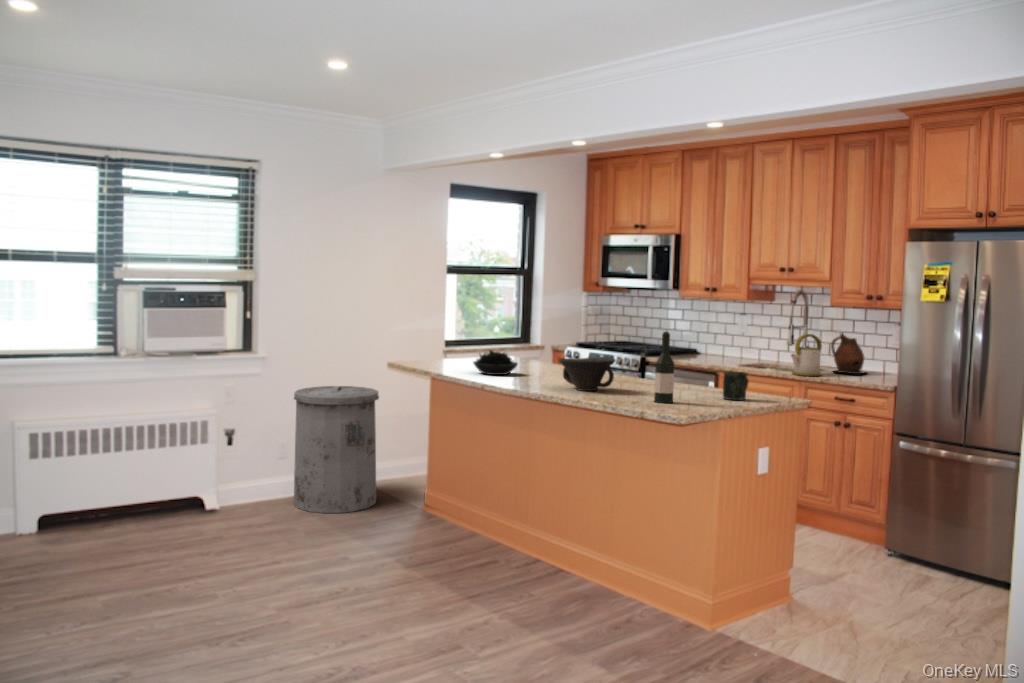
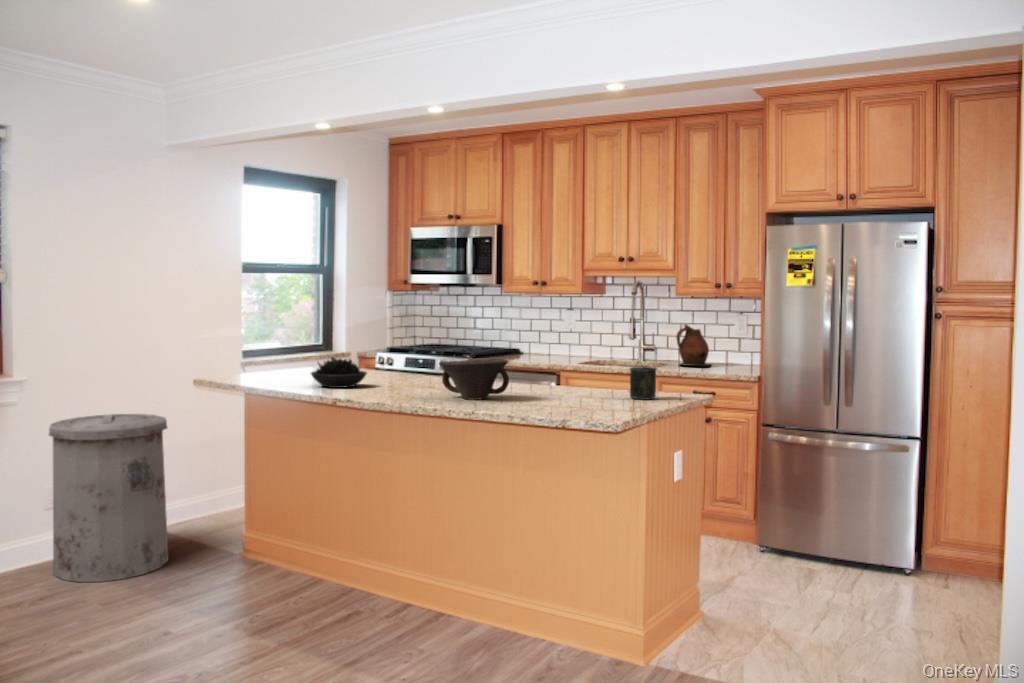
wine bottle: present [654,332,674,403] -> none [571,323,593,407]
kettle: present [791,334,822,376] -> none [643,326,673,371]

